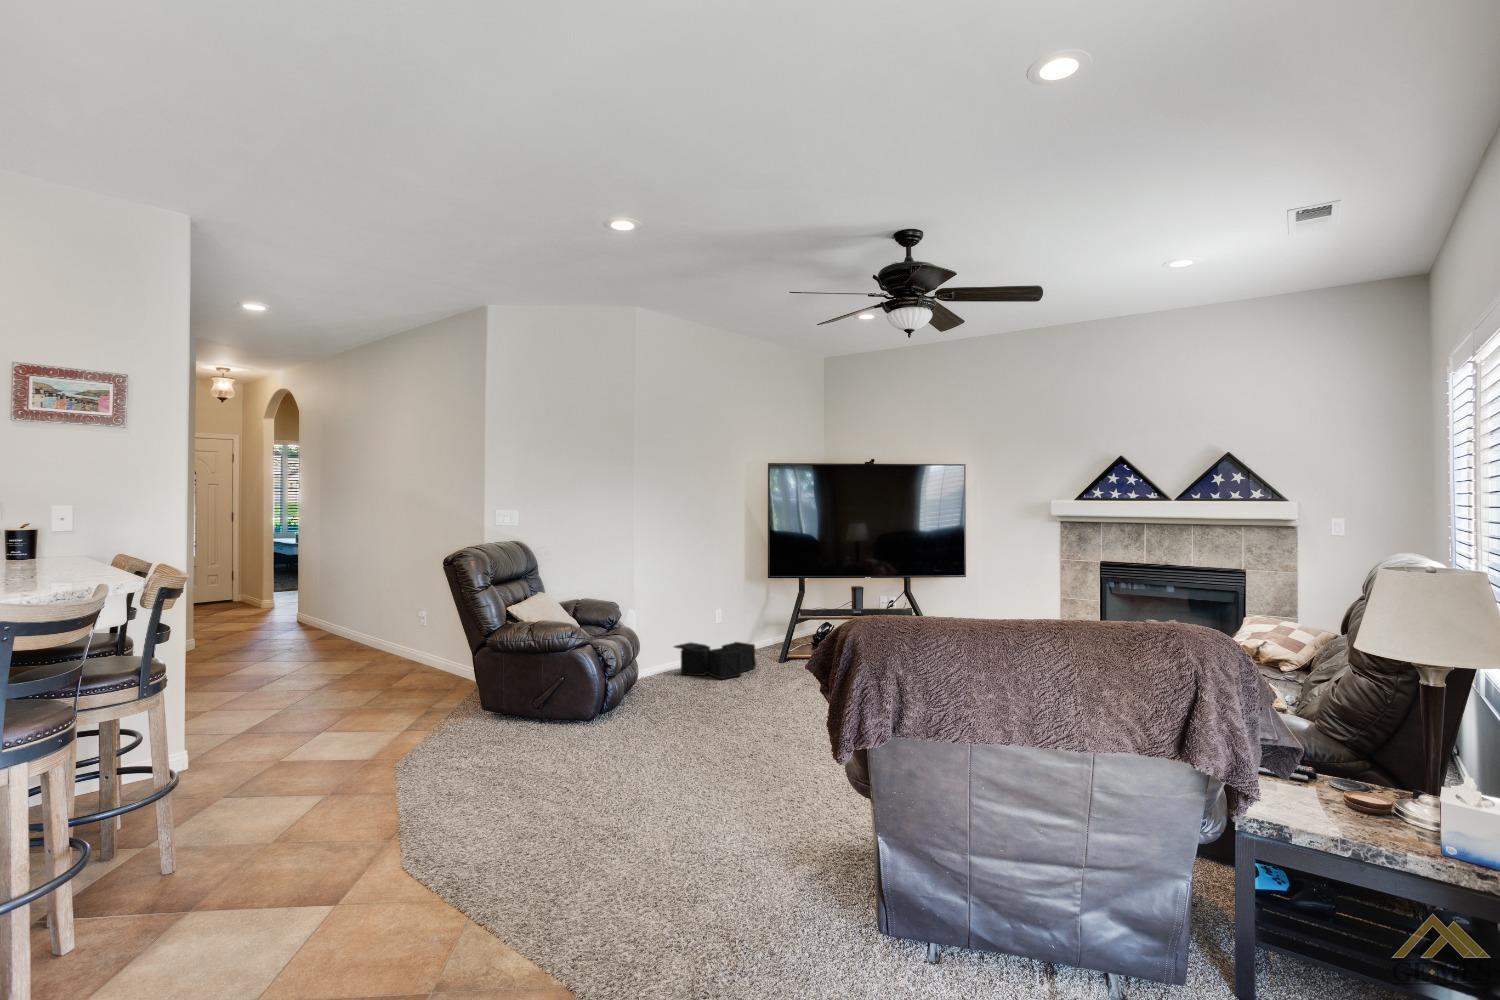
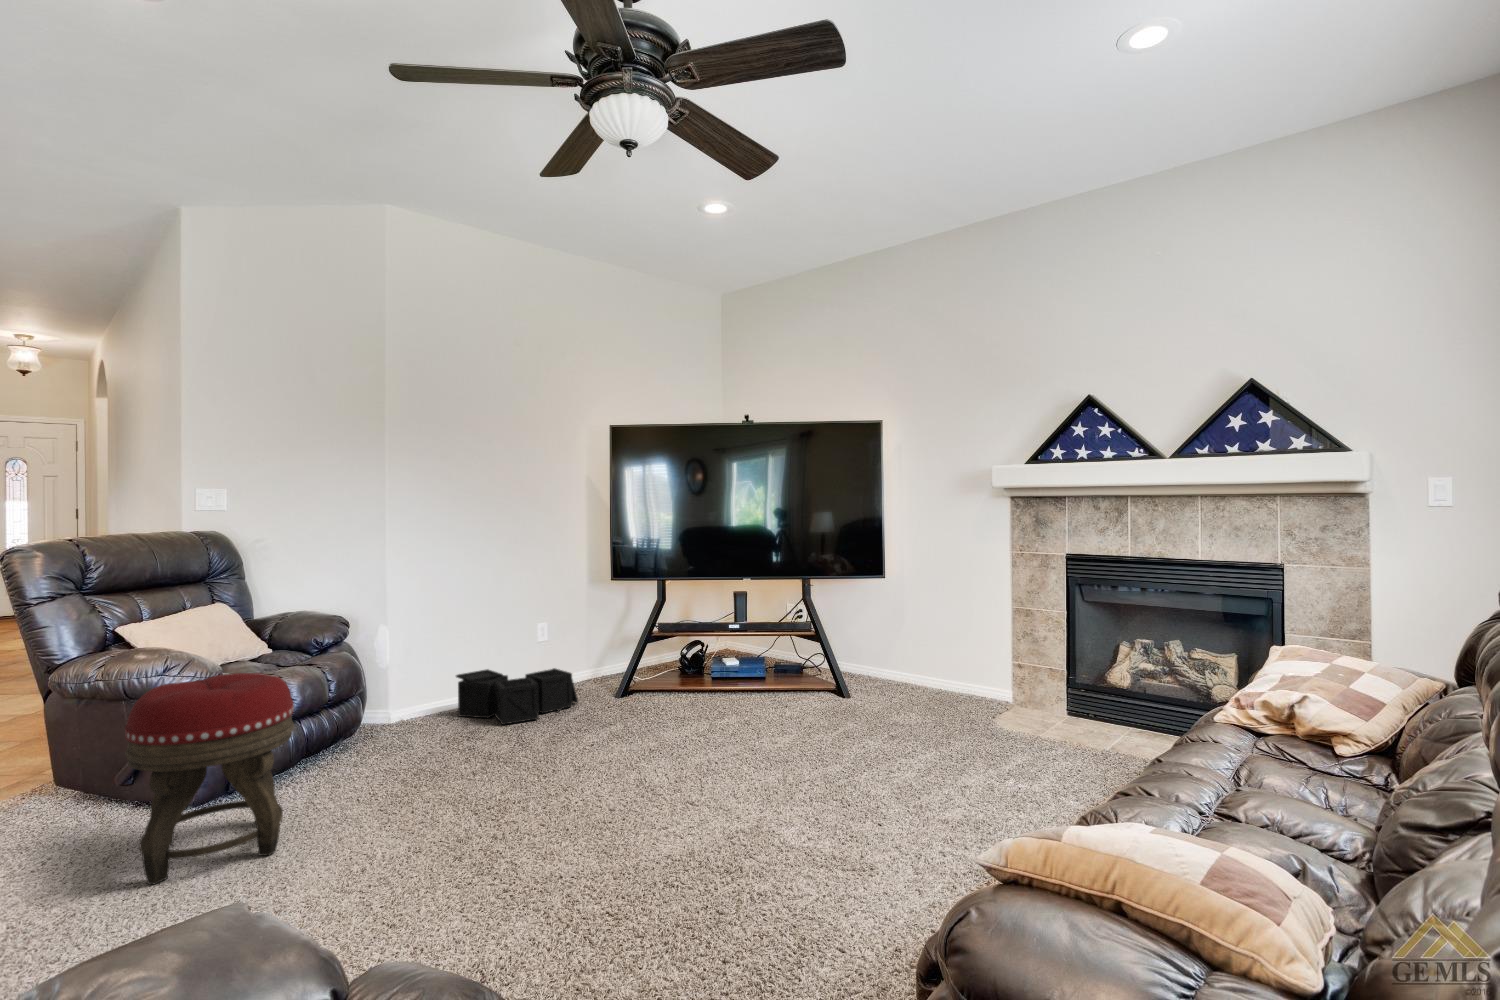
footstool: none [597,637,680,756] -> present [125,673,294,884]

